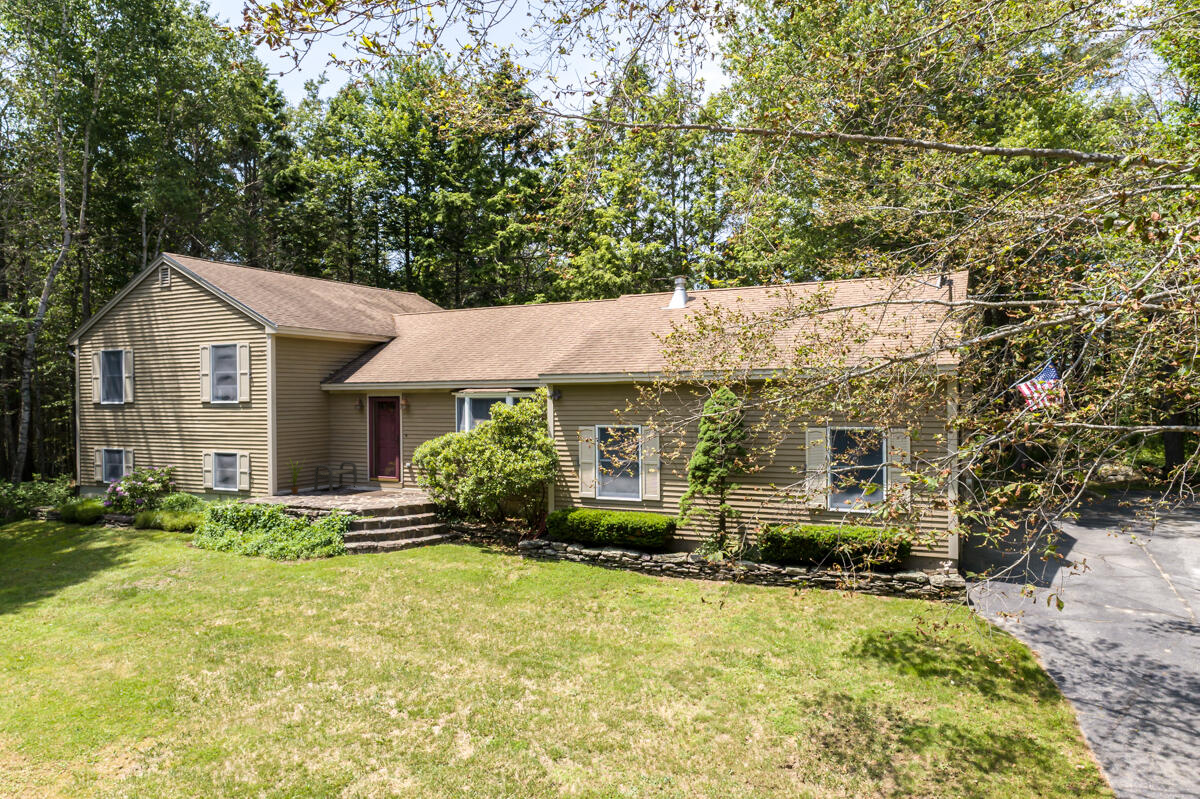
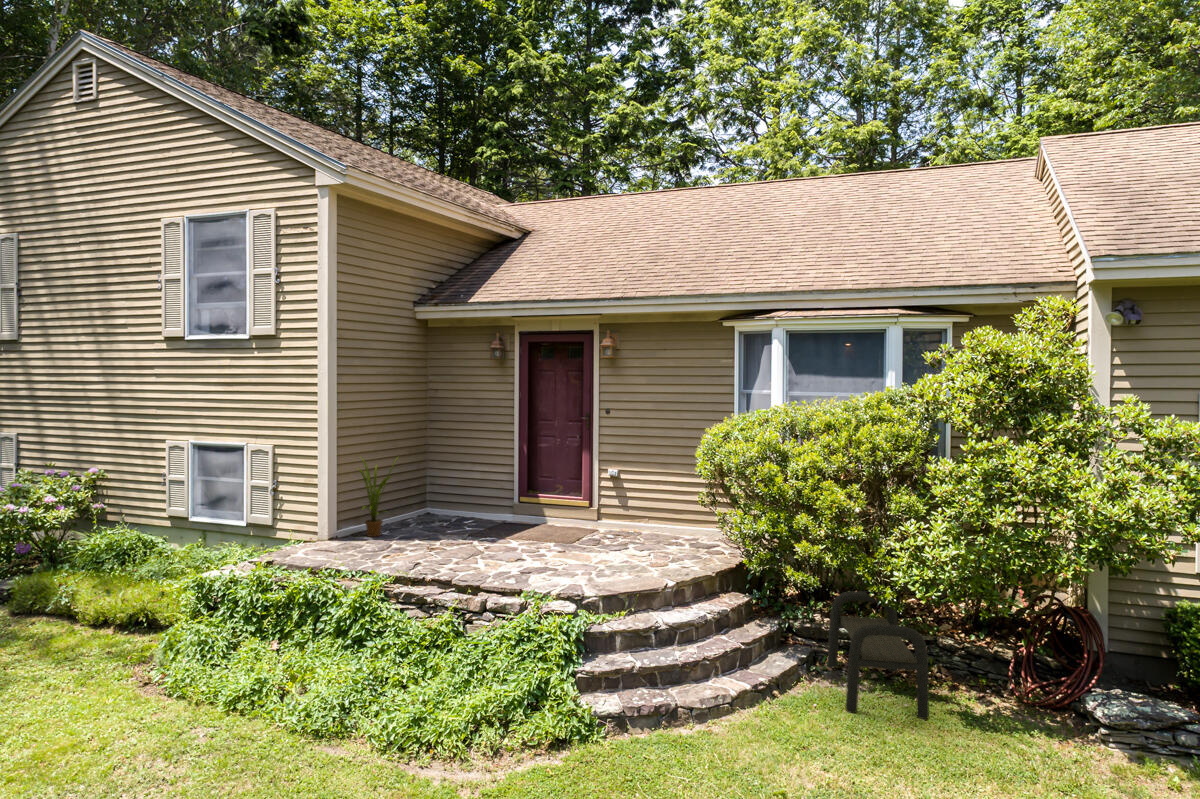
bench: present [314,461,357,492] -> present [827,591,929,719]

